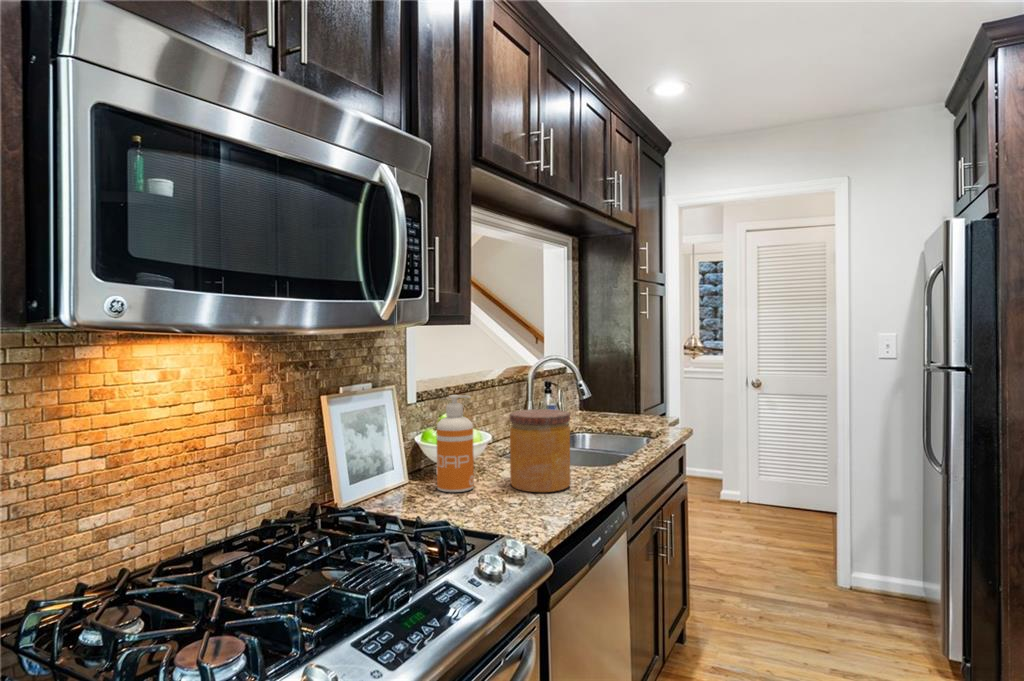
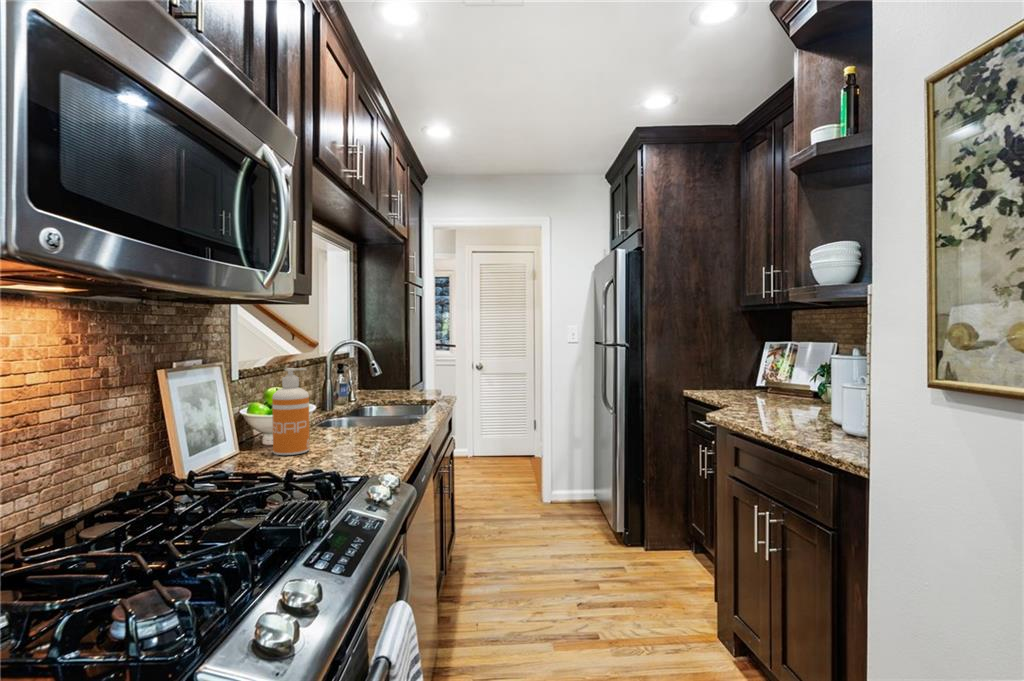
jar: present [509,409,570,492] -> none [339,379,393,448]

